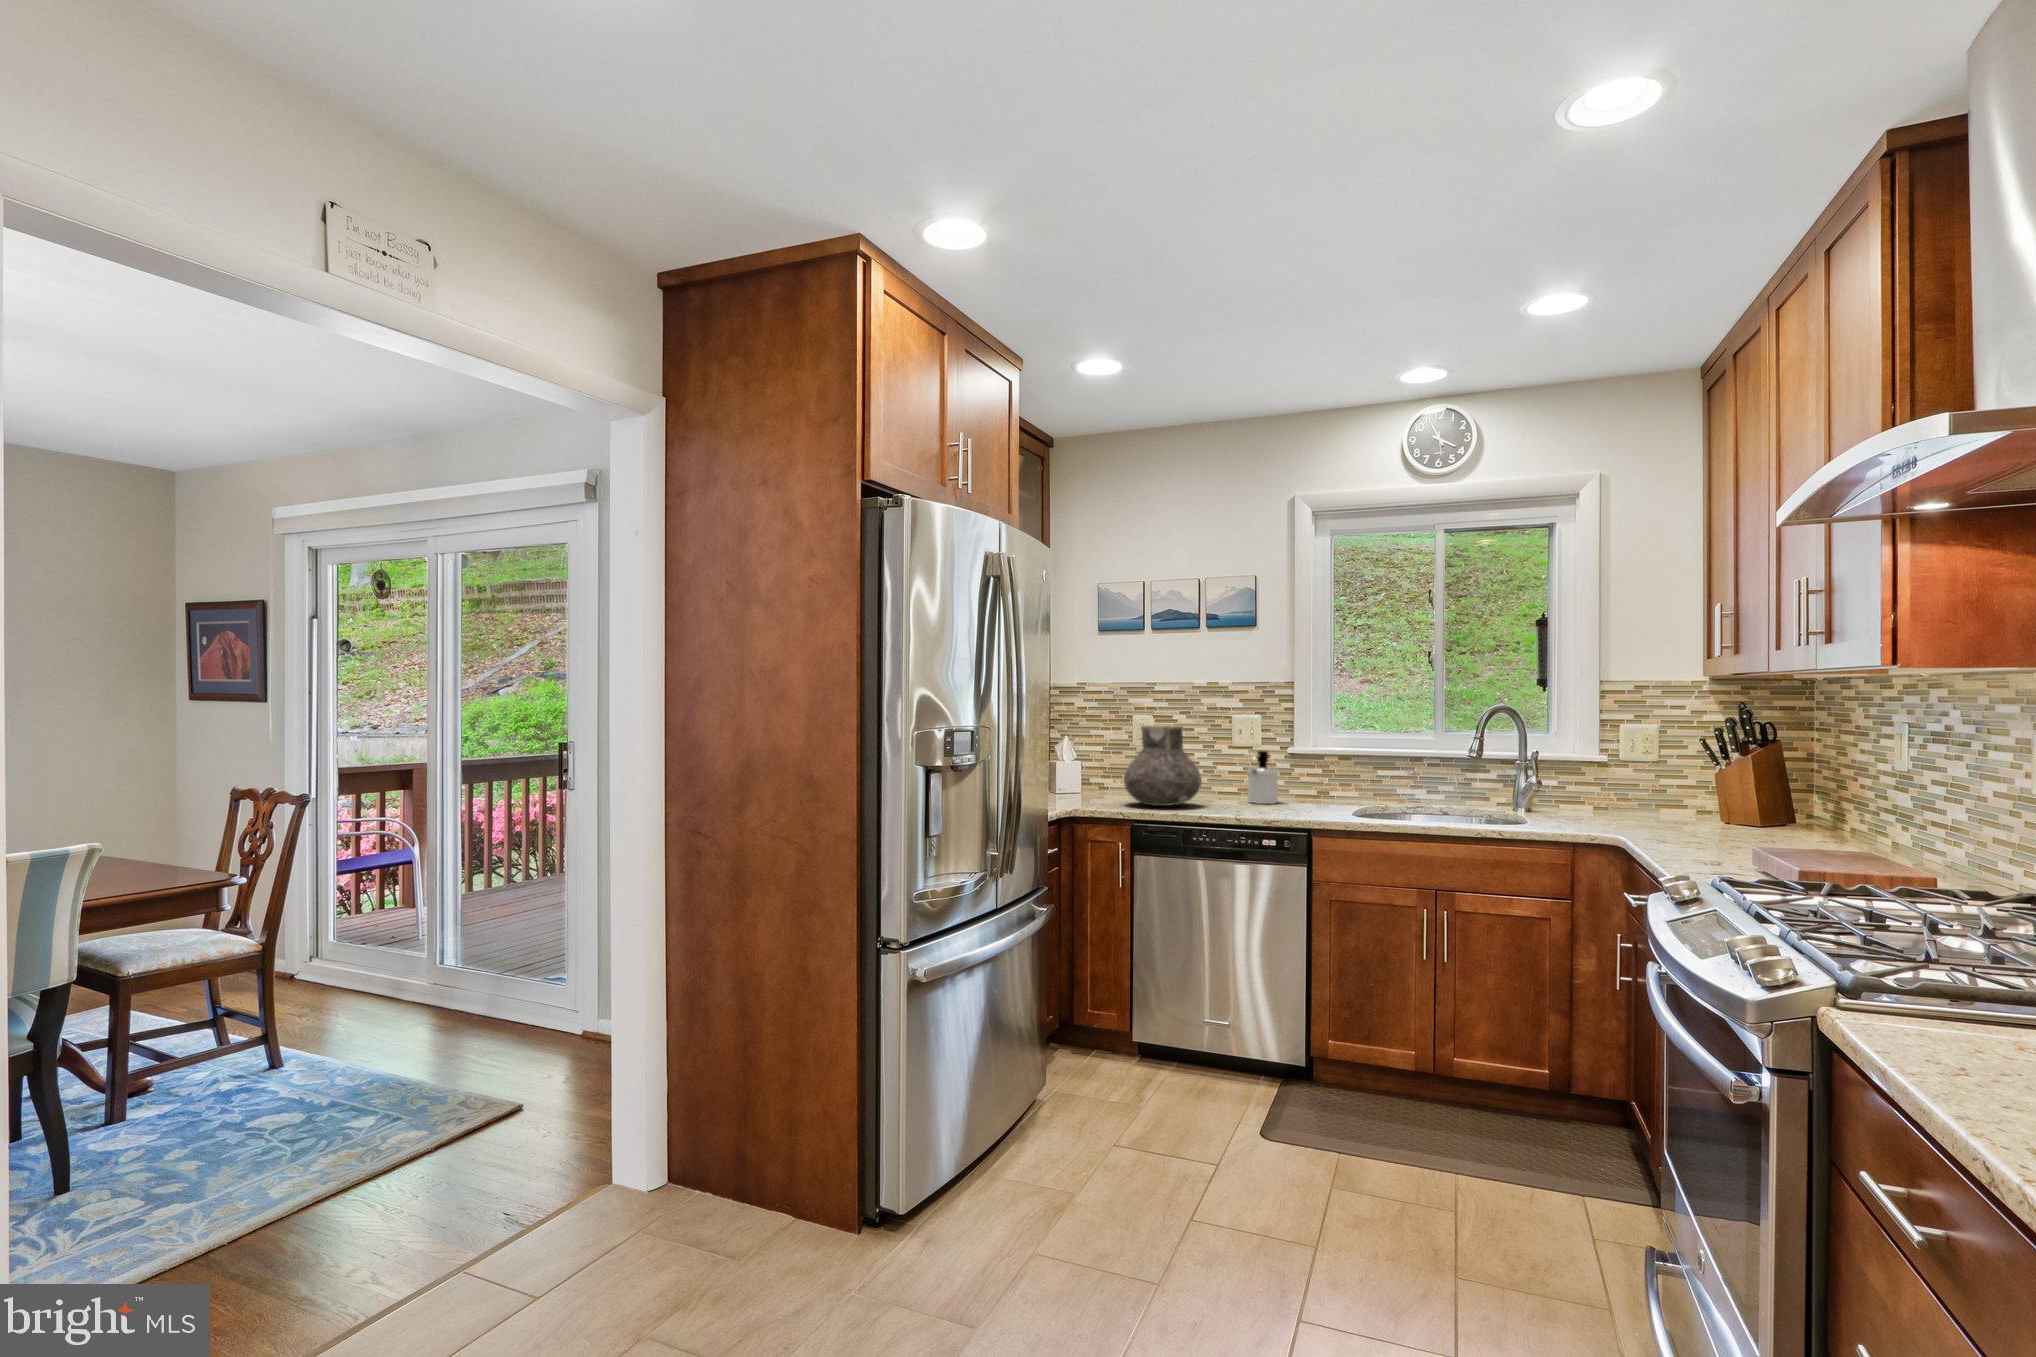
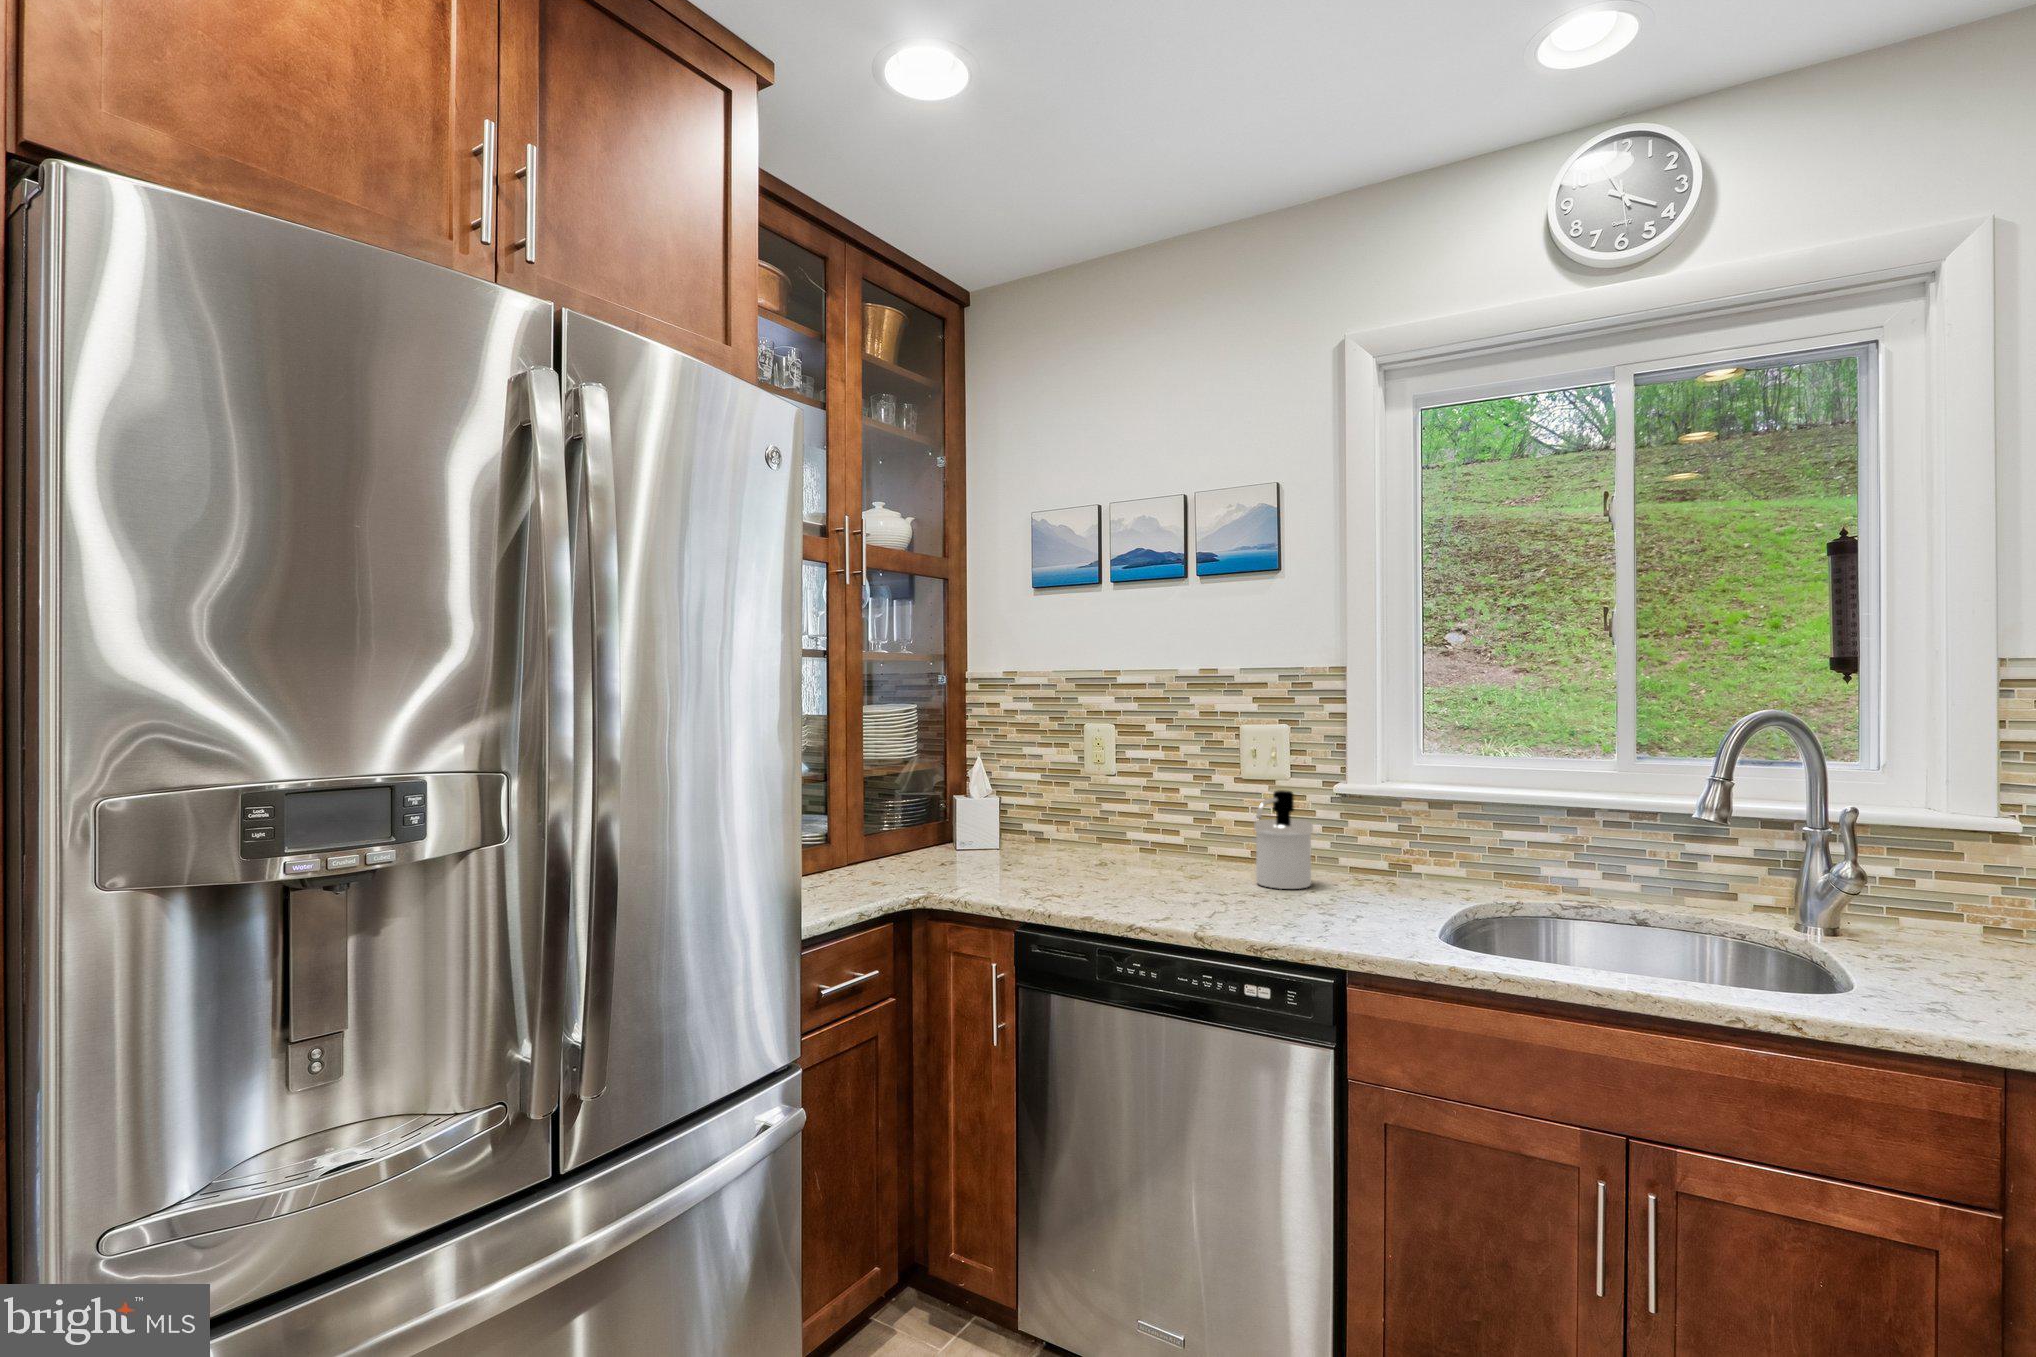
vase: present [1124,725,1202,806] -> none [1018,745,1160,894]

